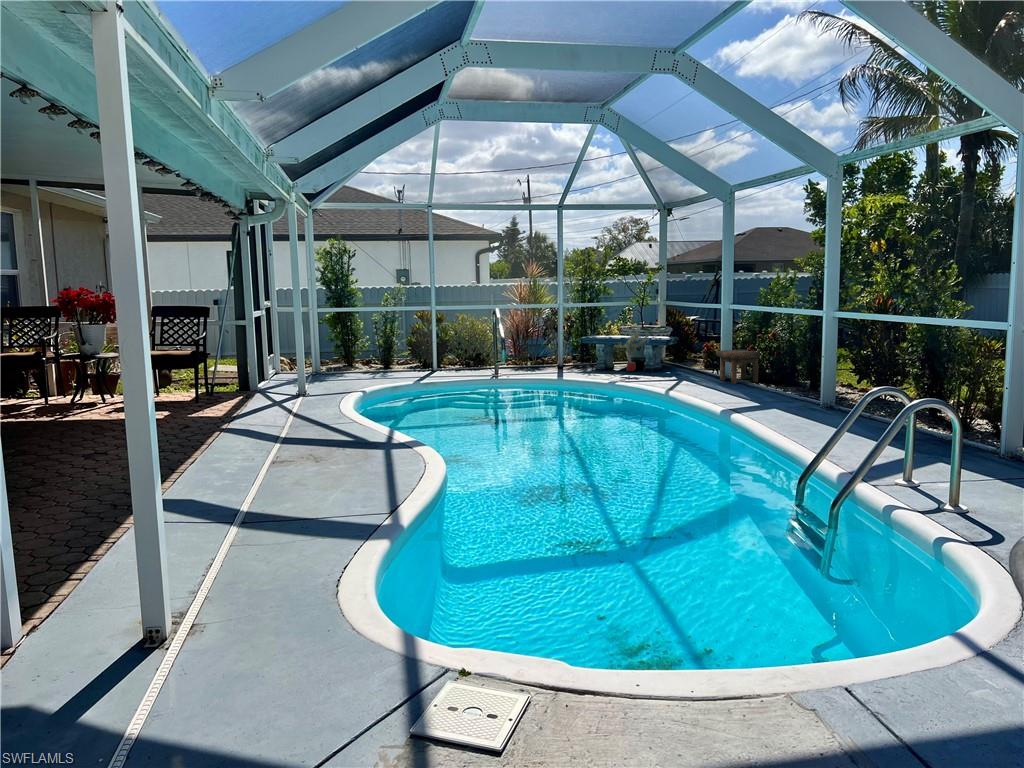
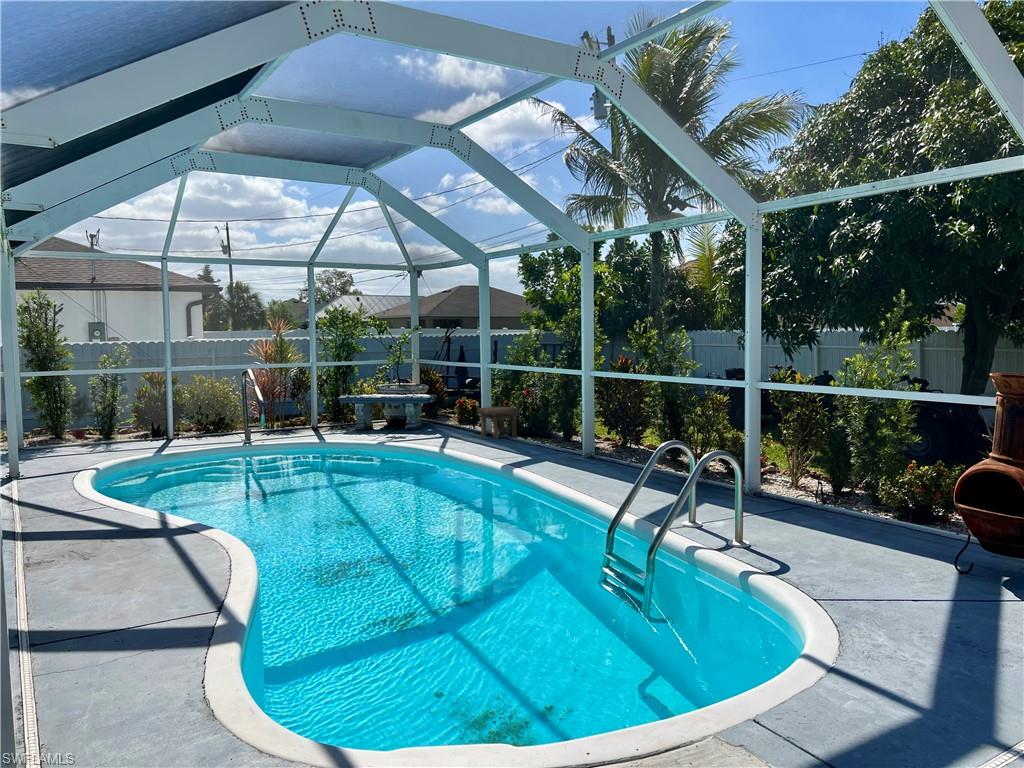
potted tree: present [614,326,649,371] -> present [70,391,98,439]

